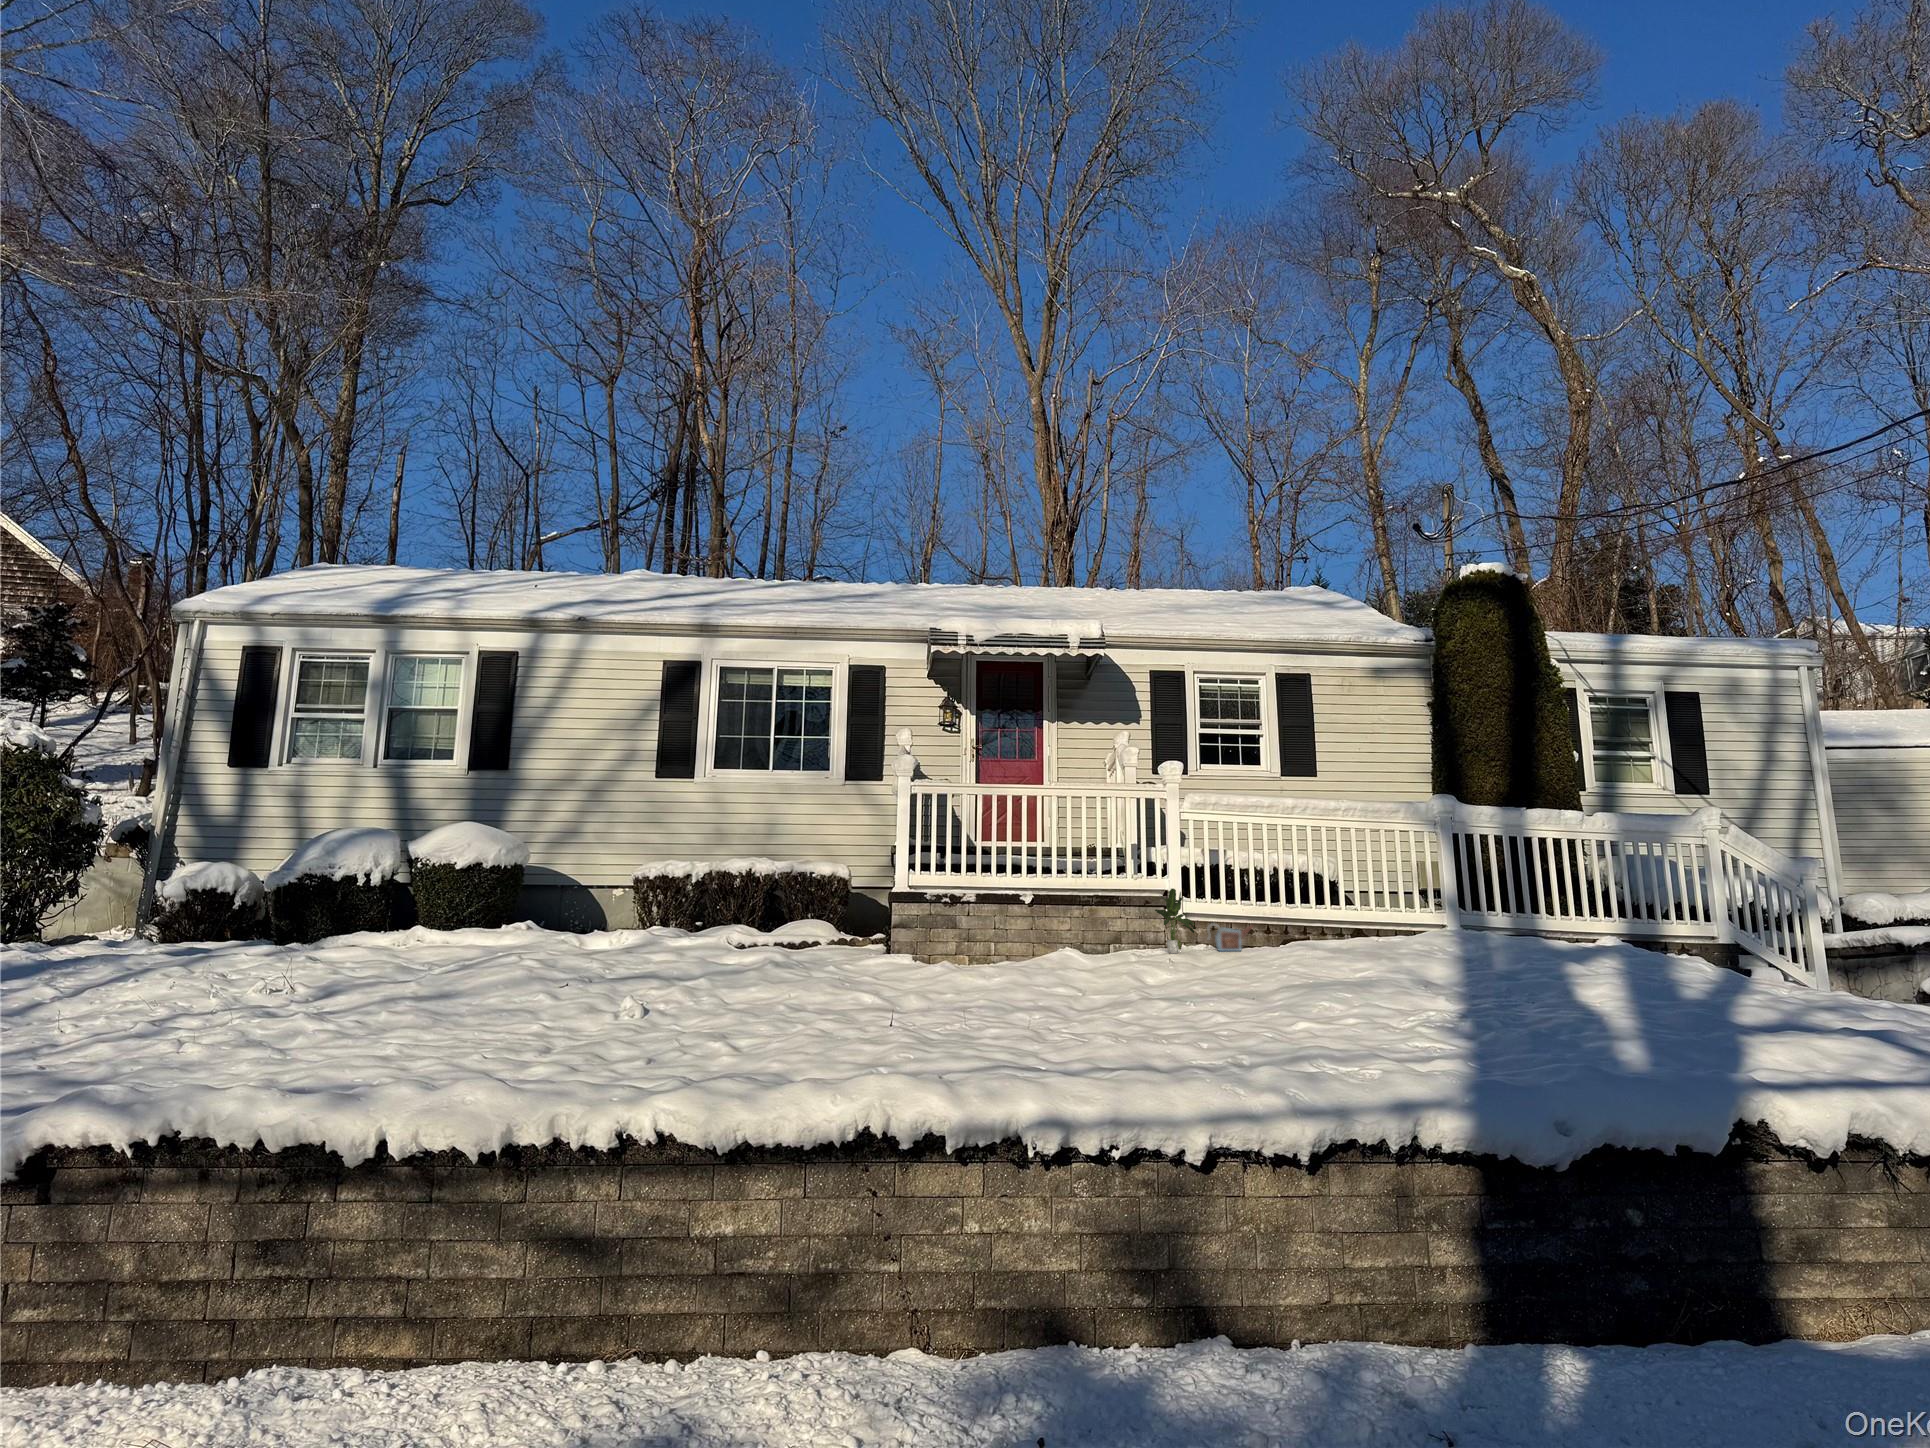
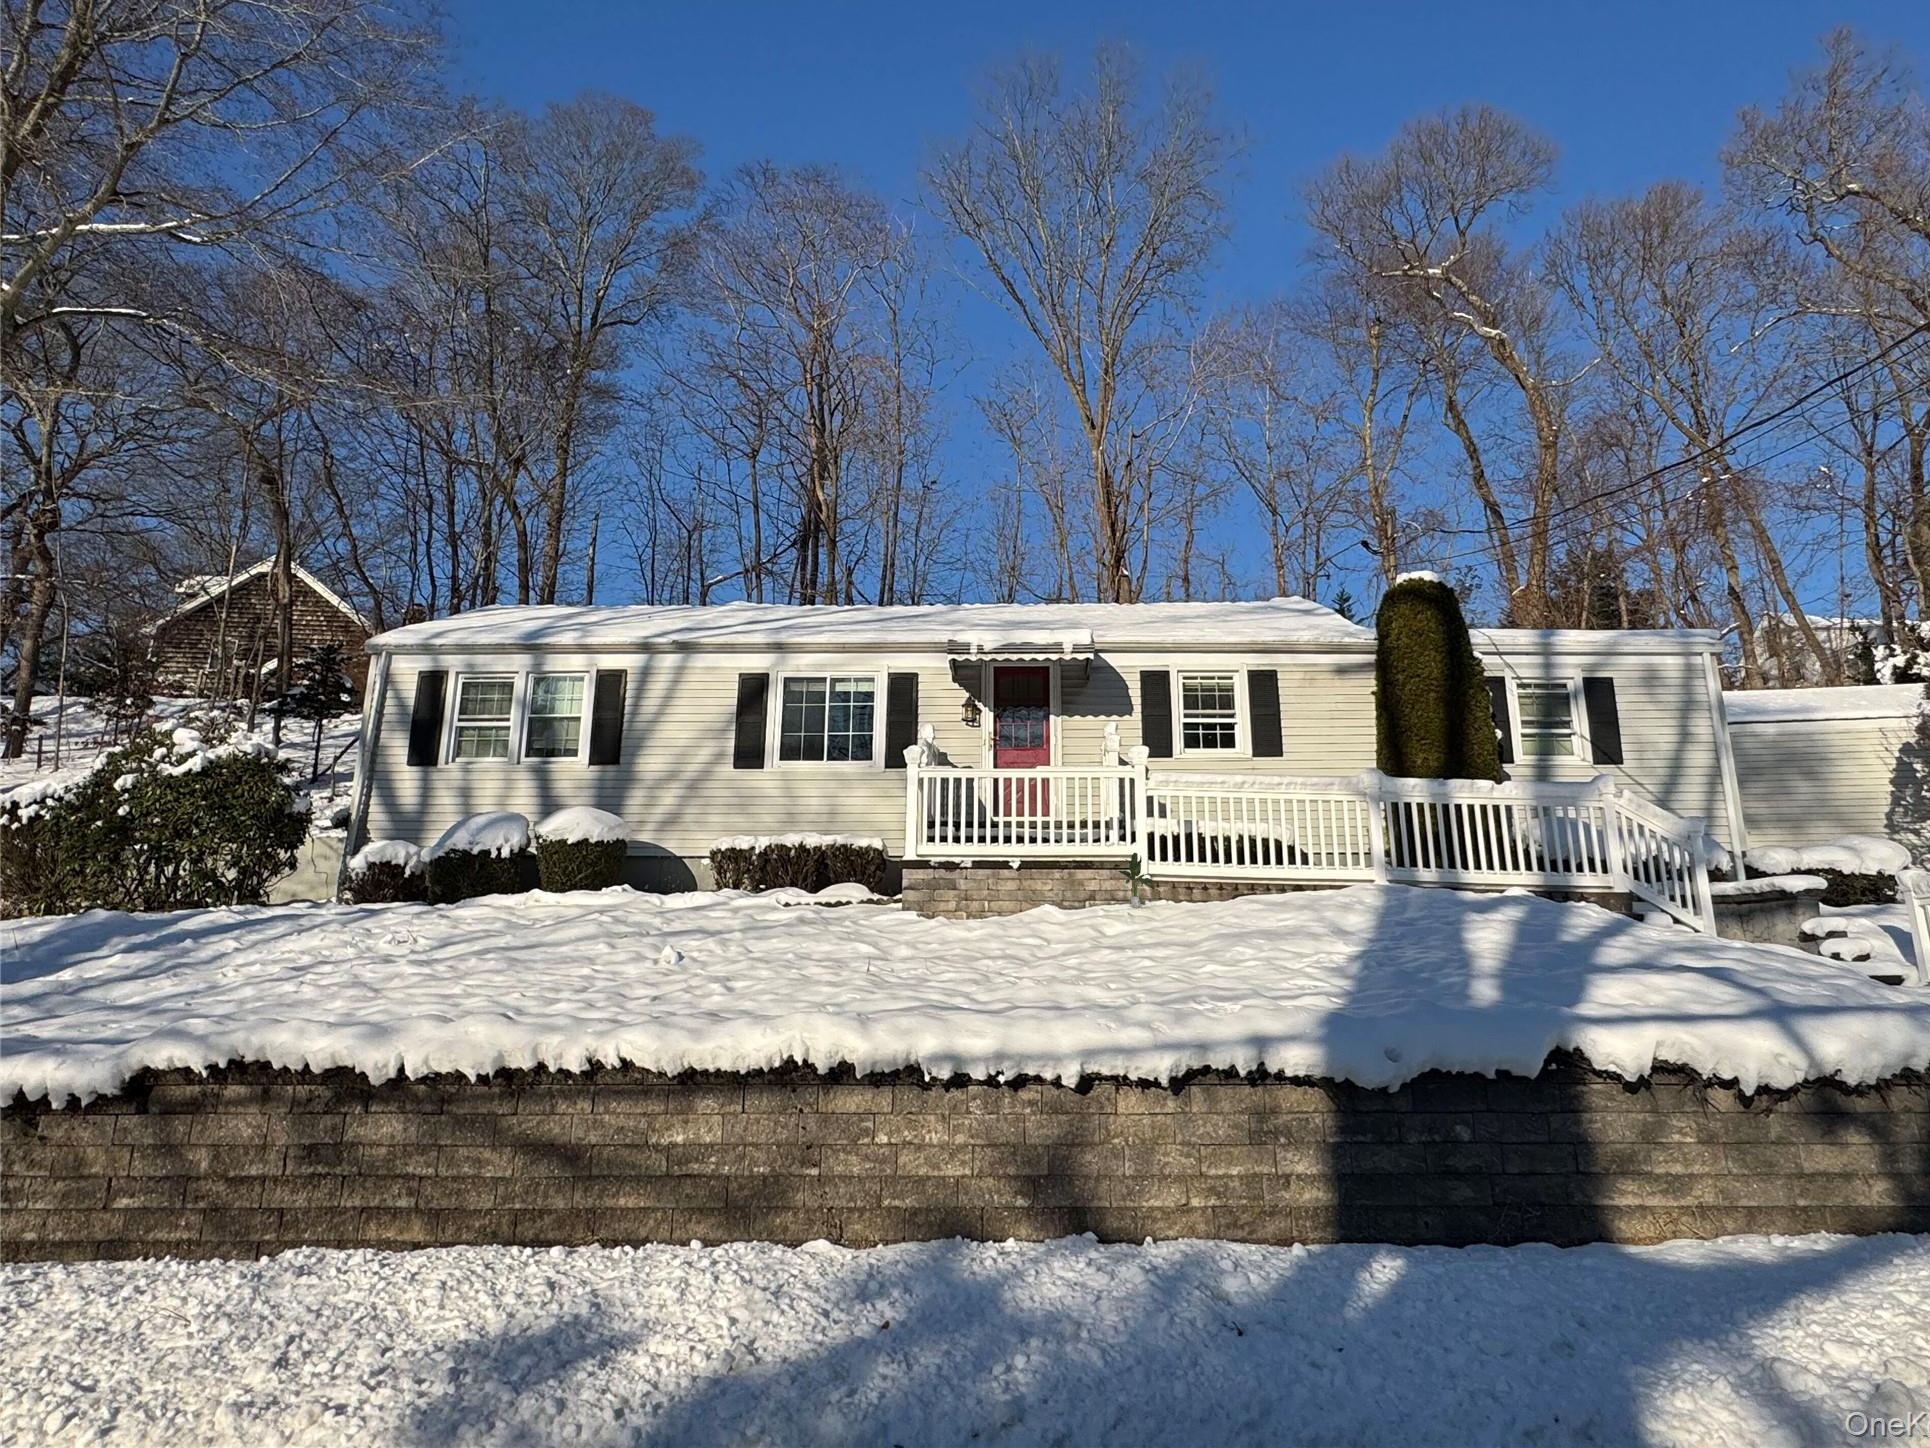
watering can: present [1207,923,1253,951] -> none [1165,882,1207,906]

